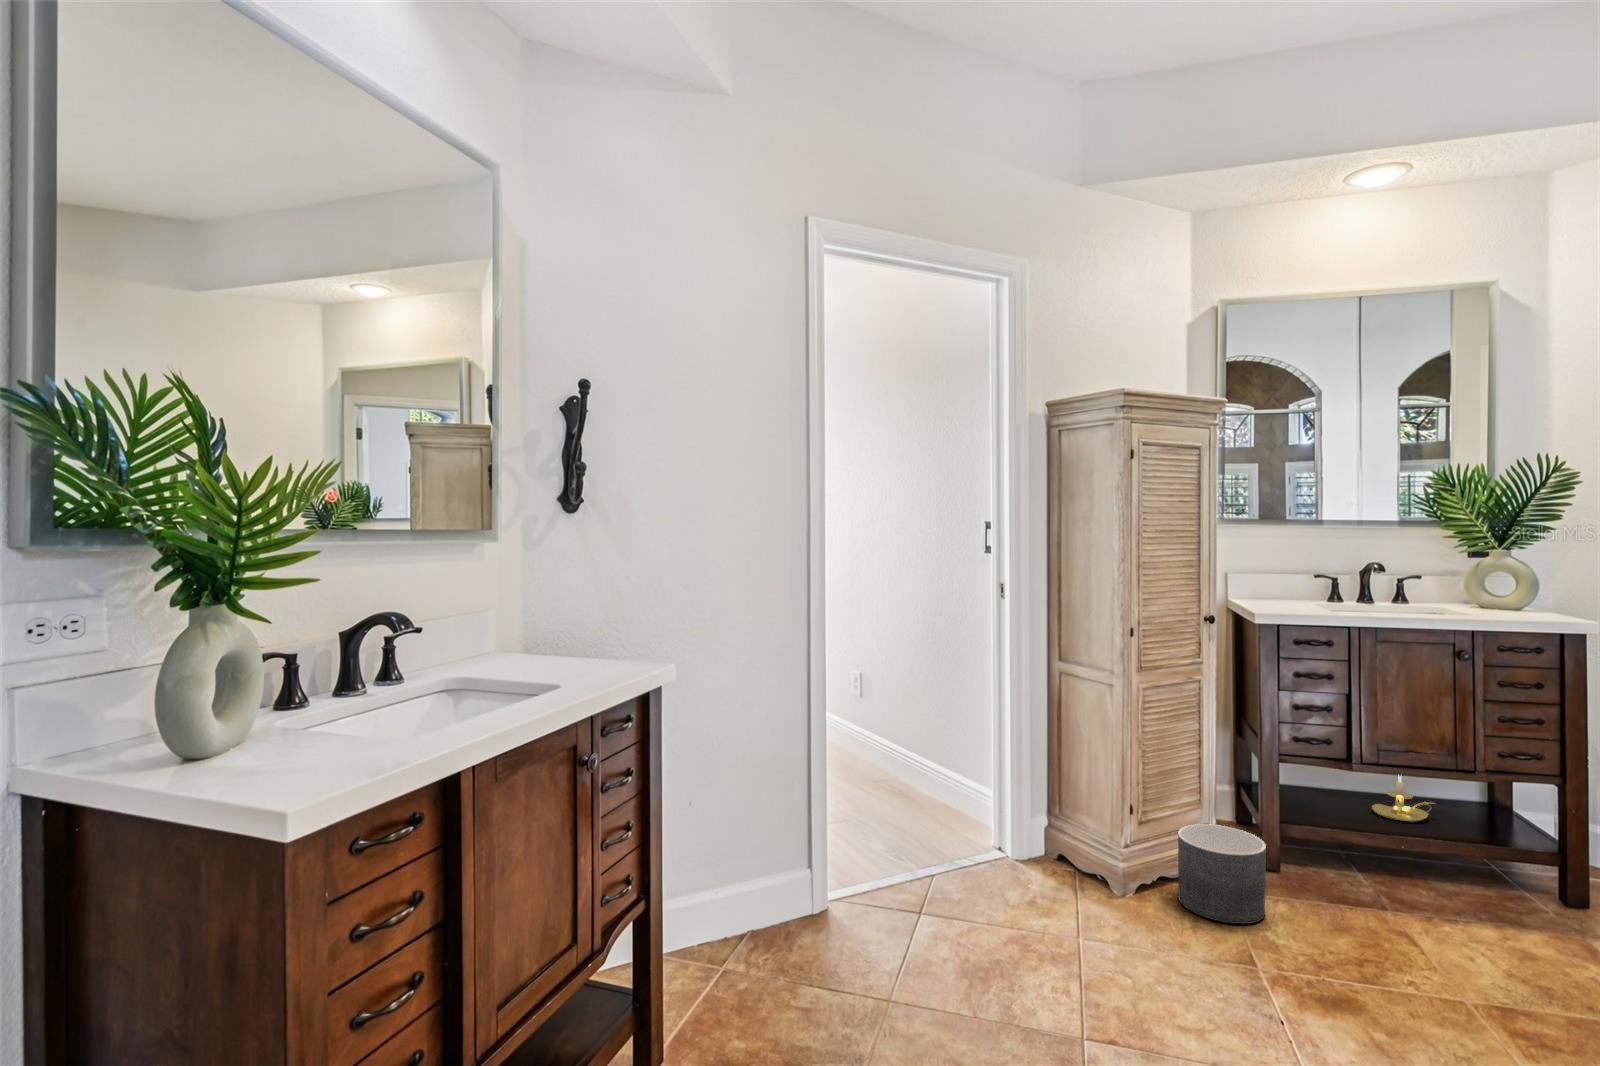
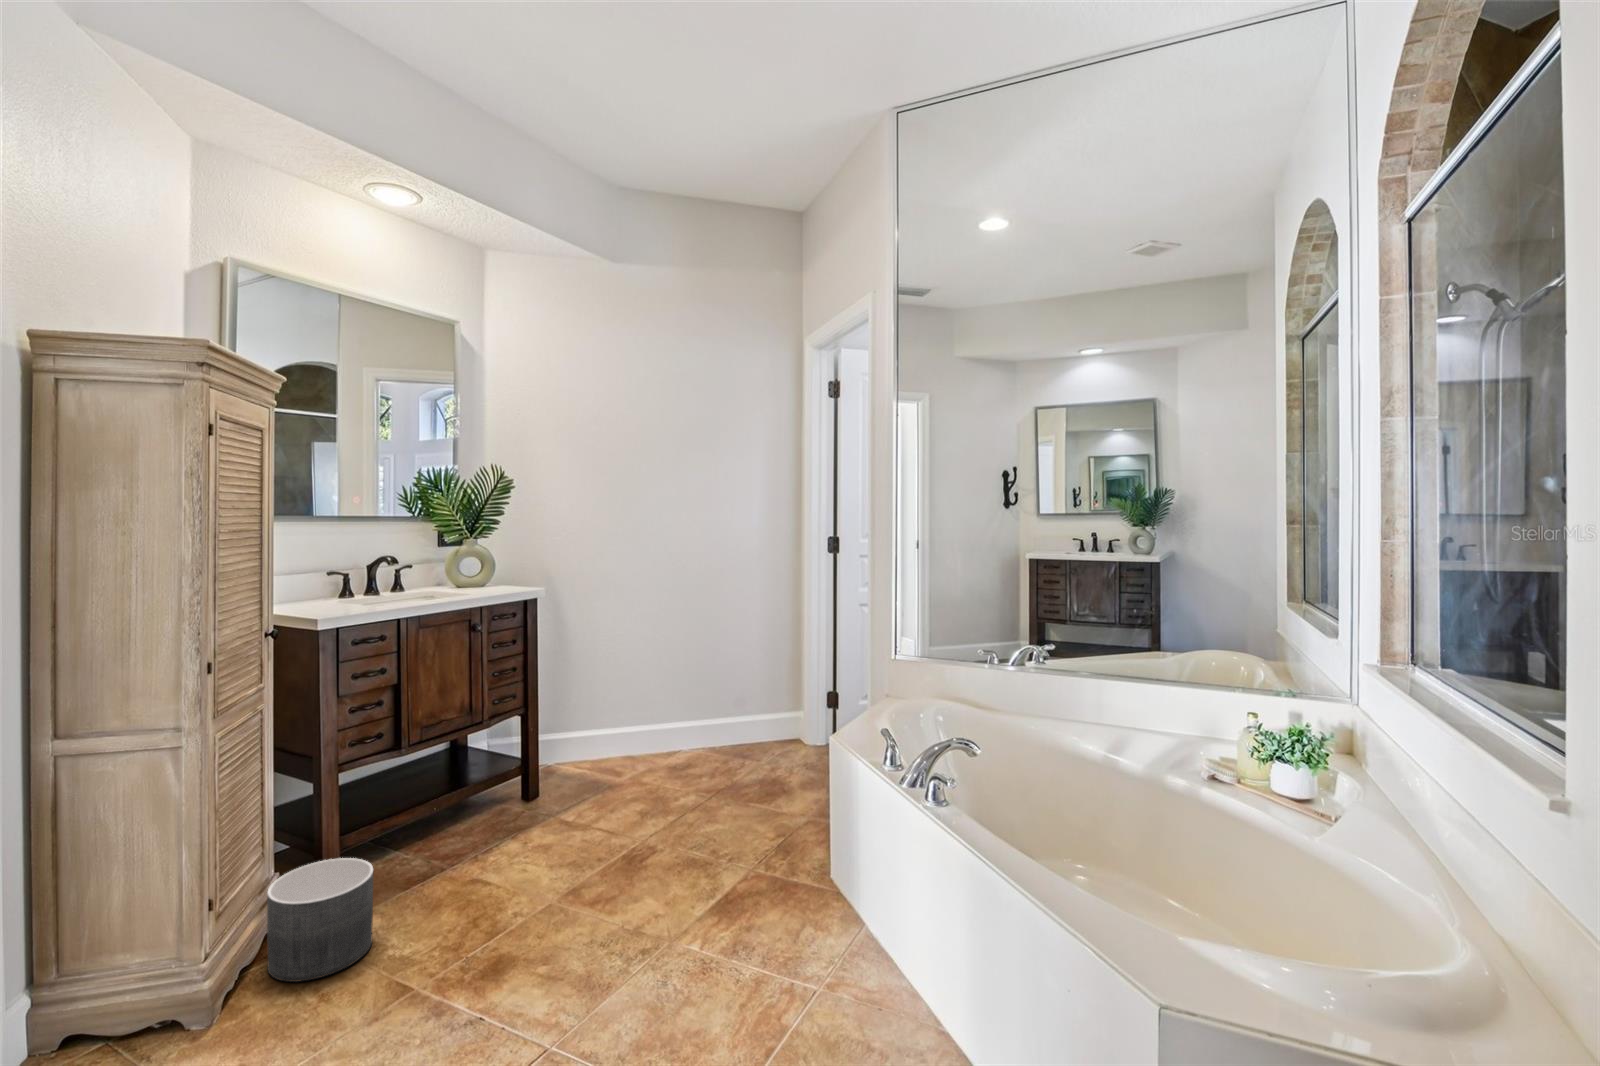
candle holder: present [1372,776,1430,822] -> none [388,739,435,787]

